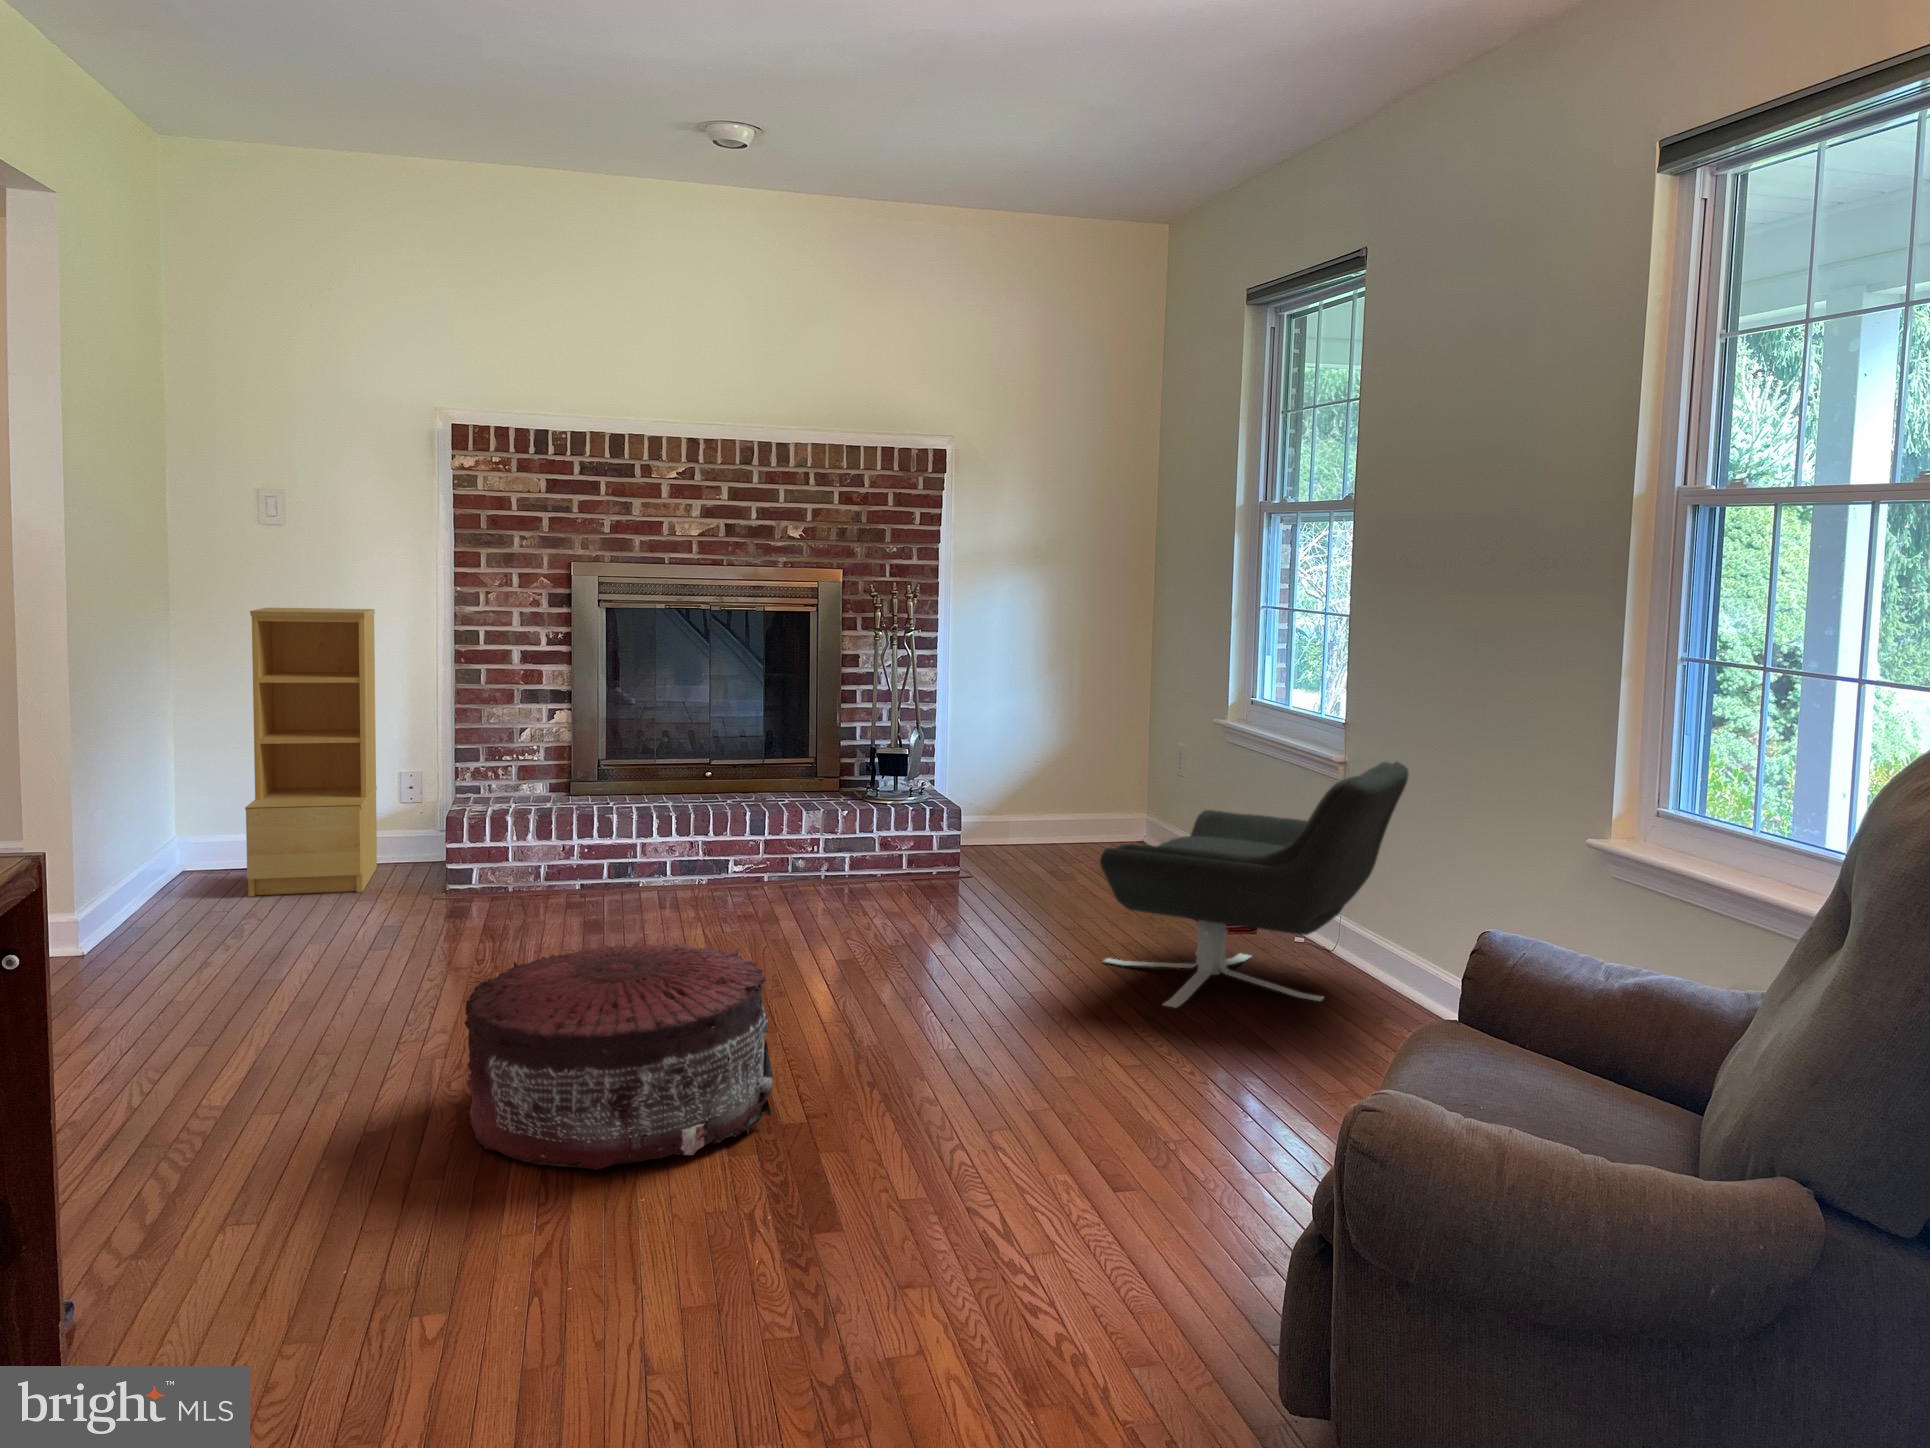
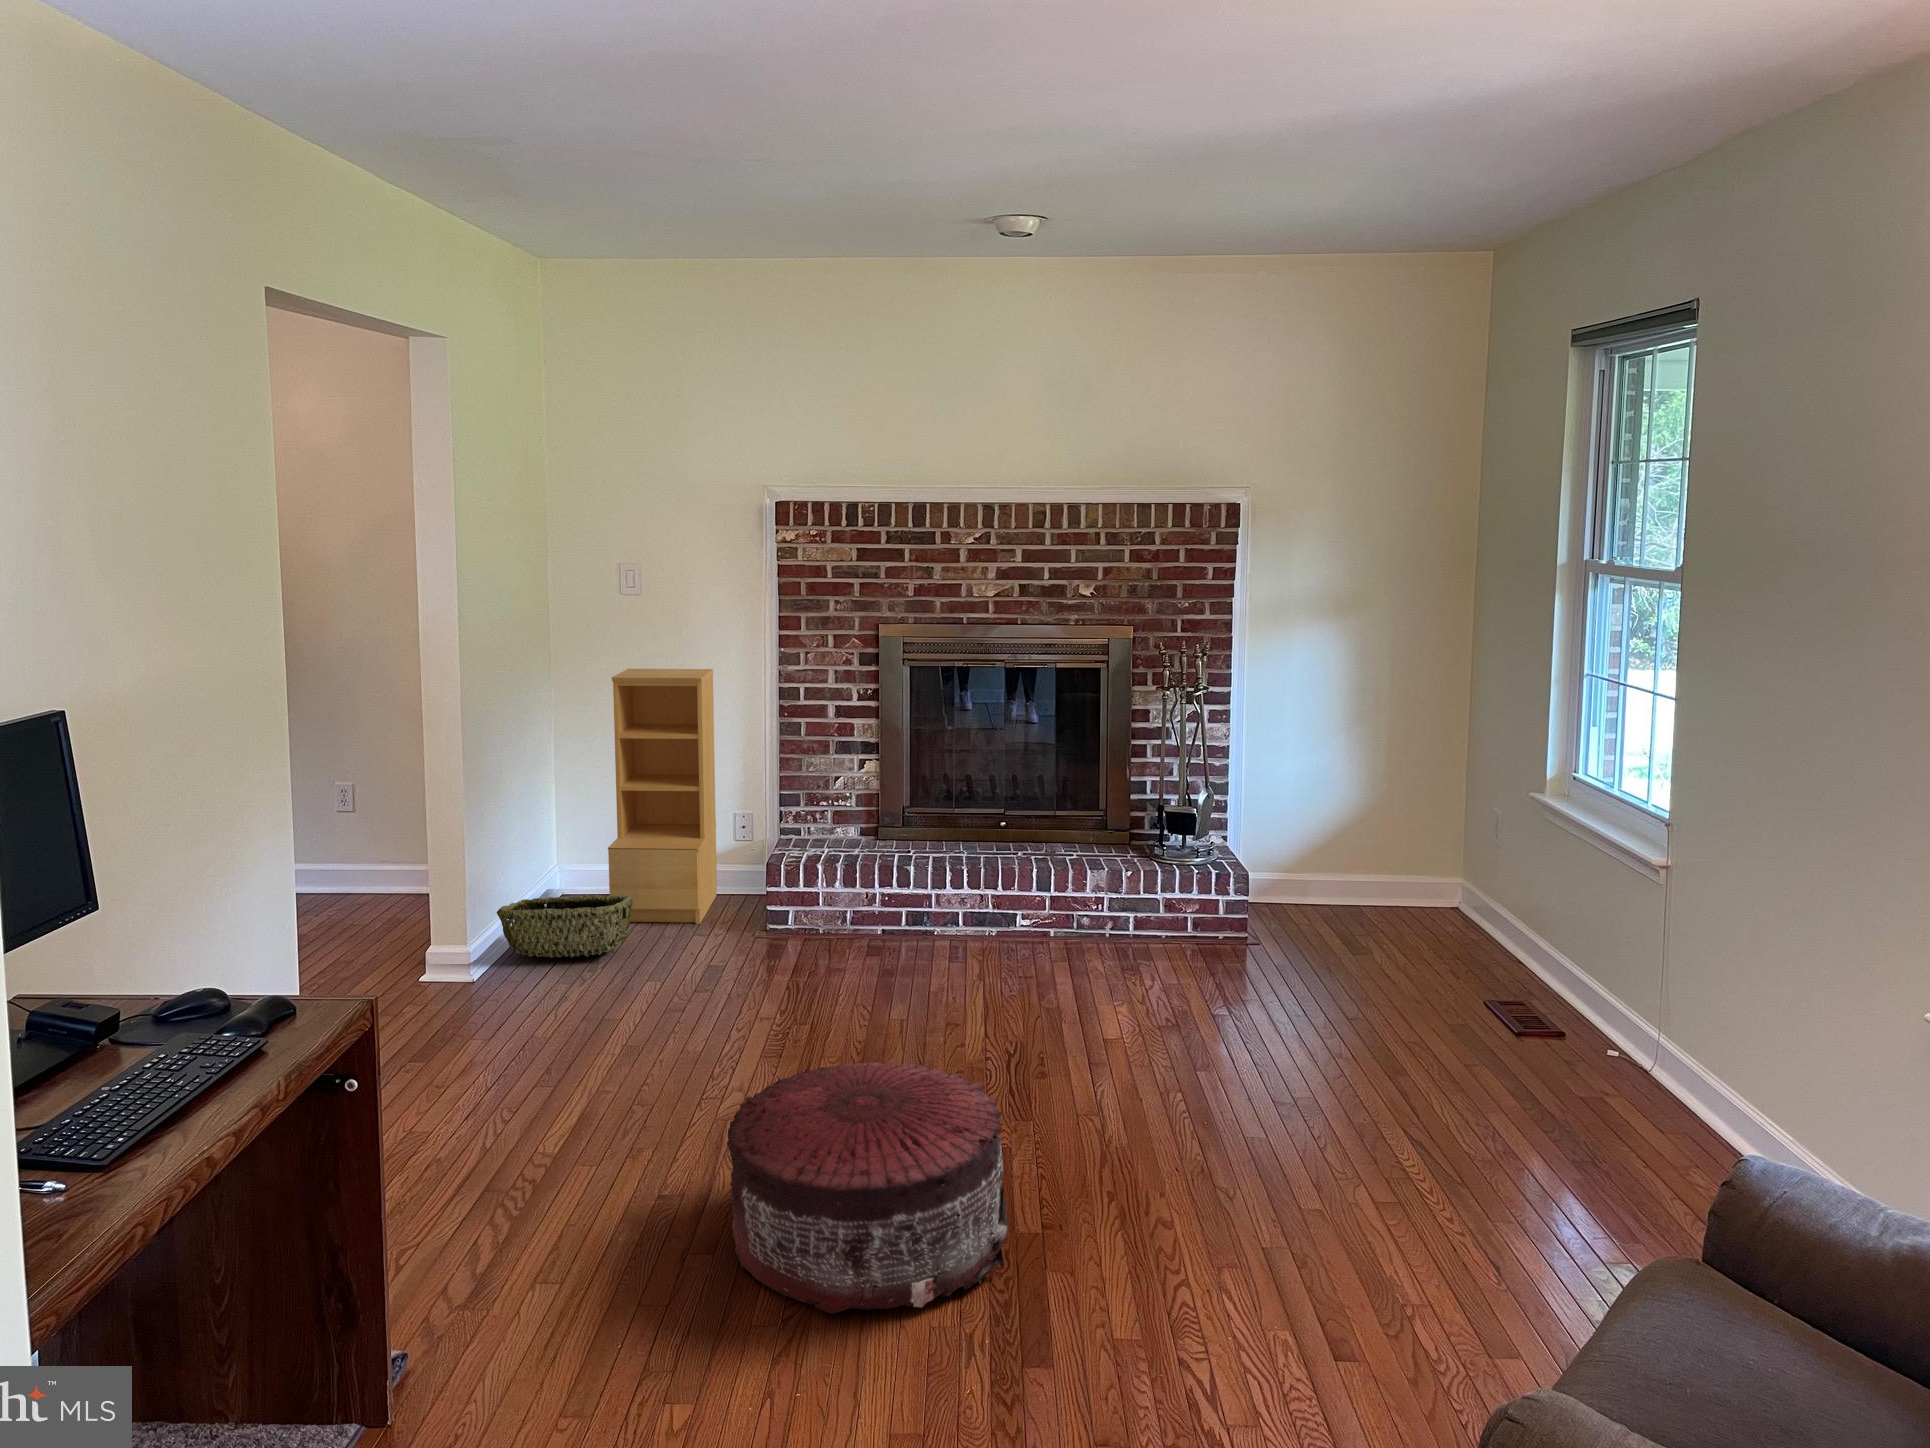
lounge chair: present [1100,762,1408,1008] -> none [1375,903,1761,1170]
woven basket: none [105,856,282,928] -> present [497,895,633,958]

